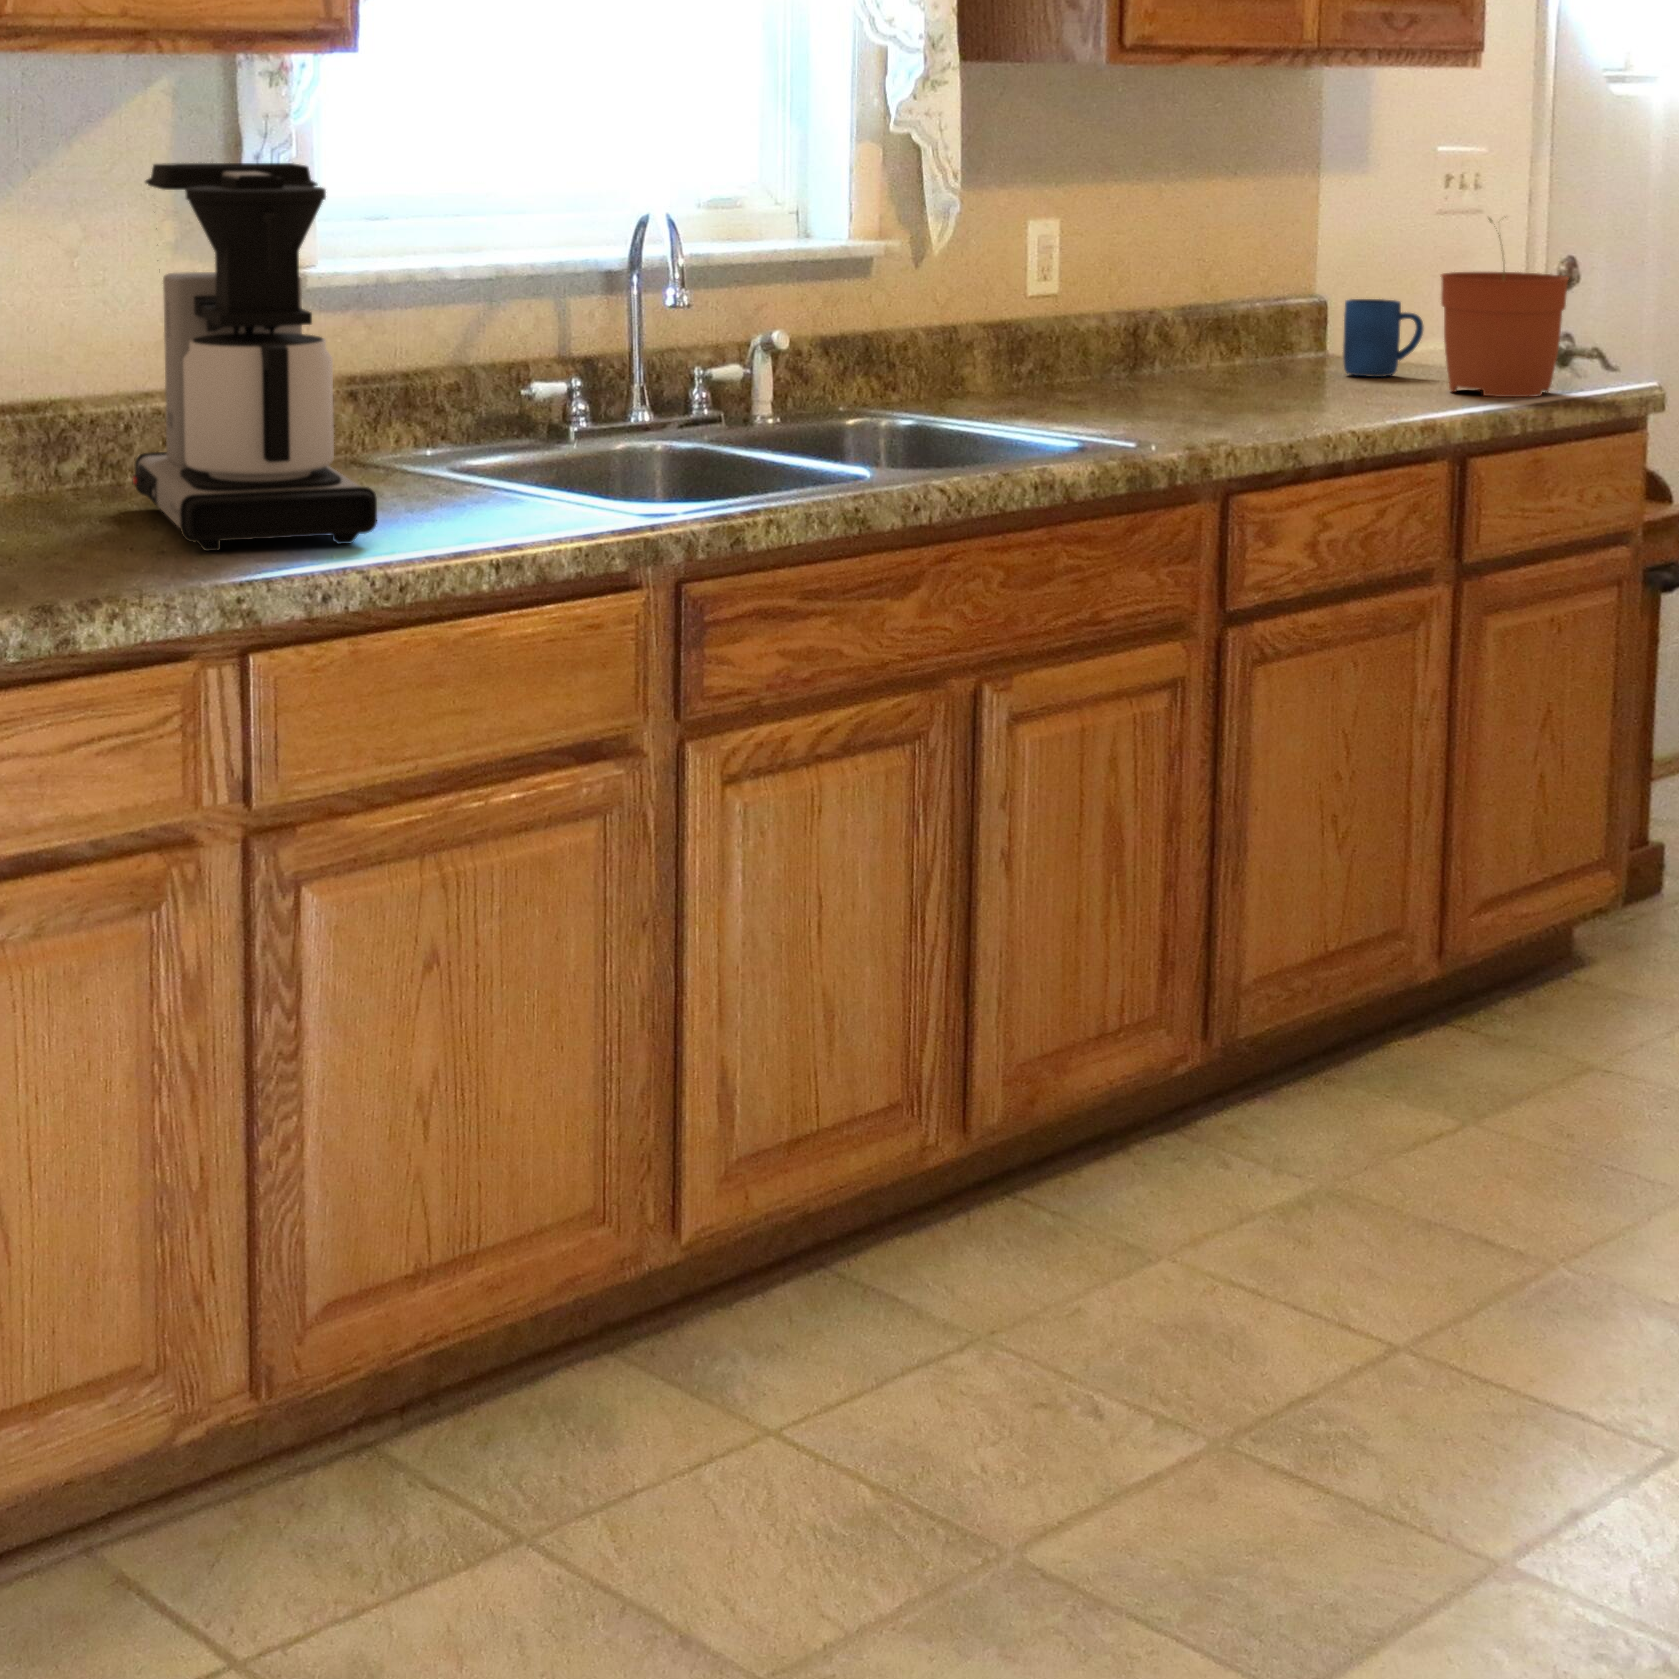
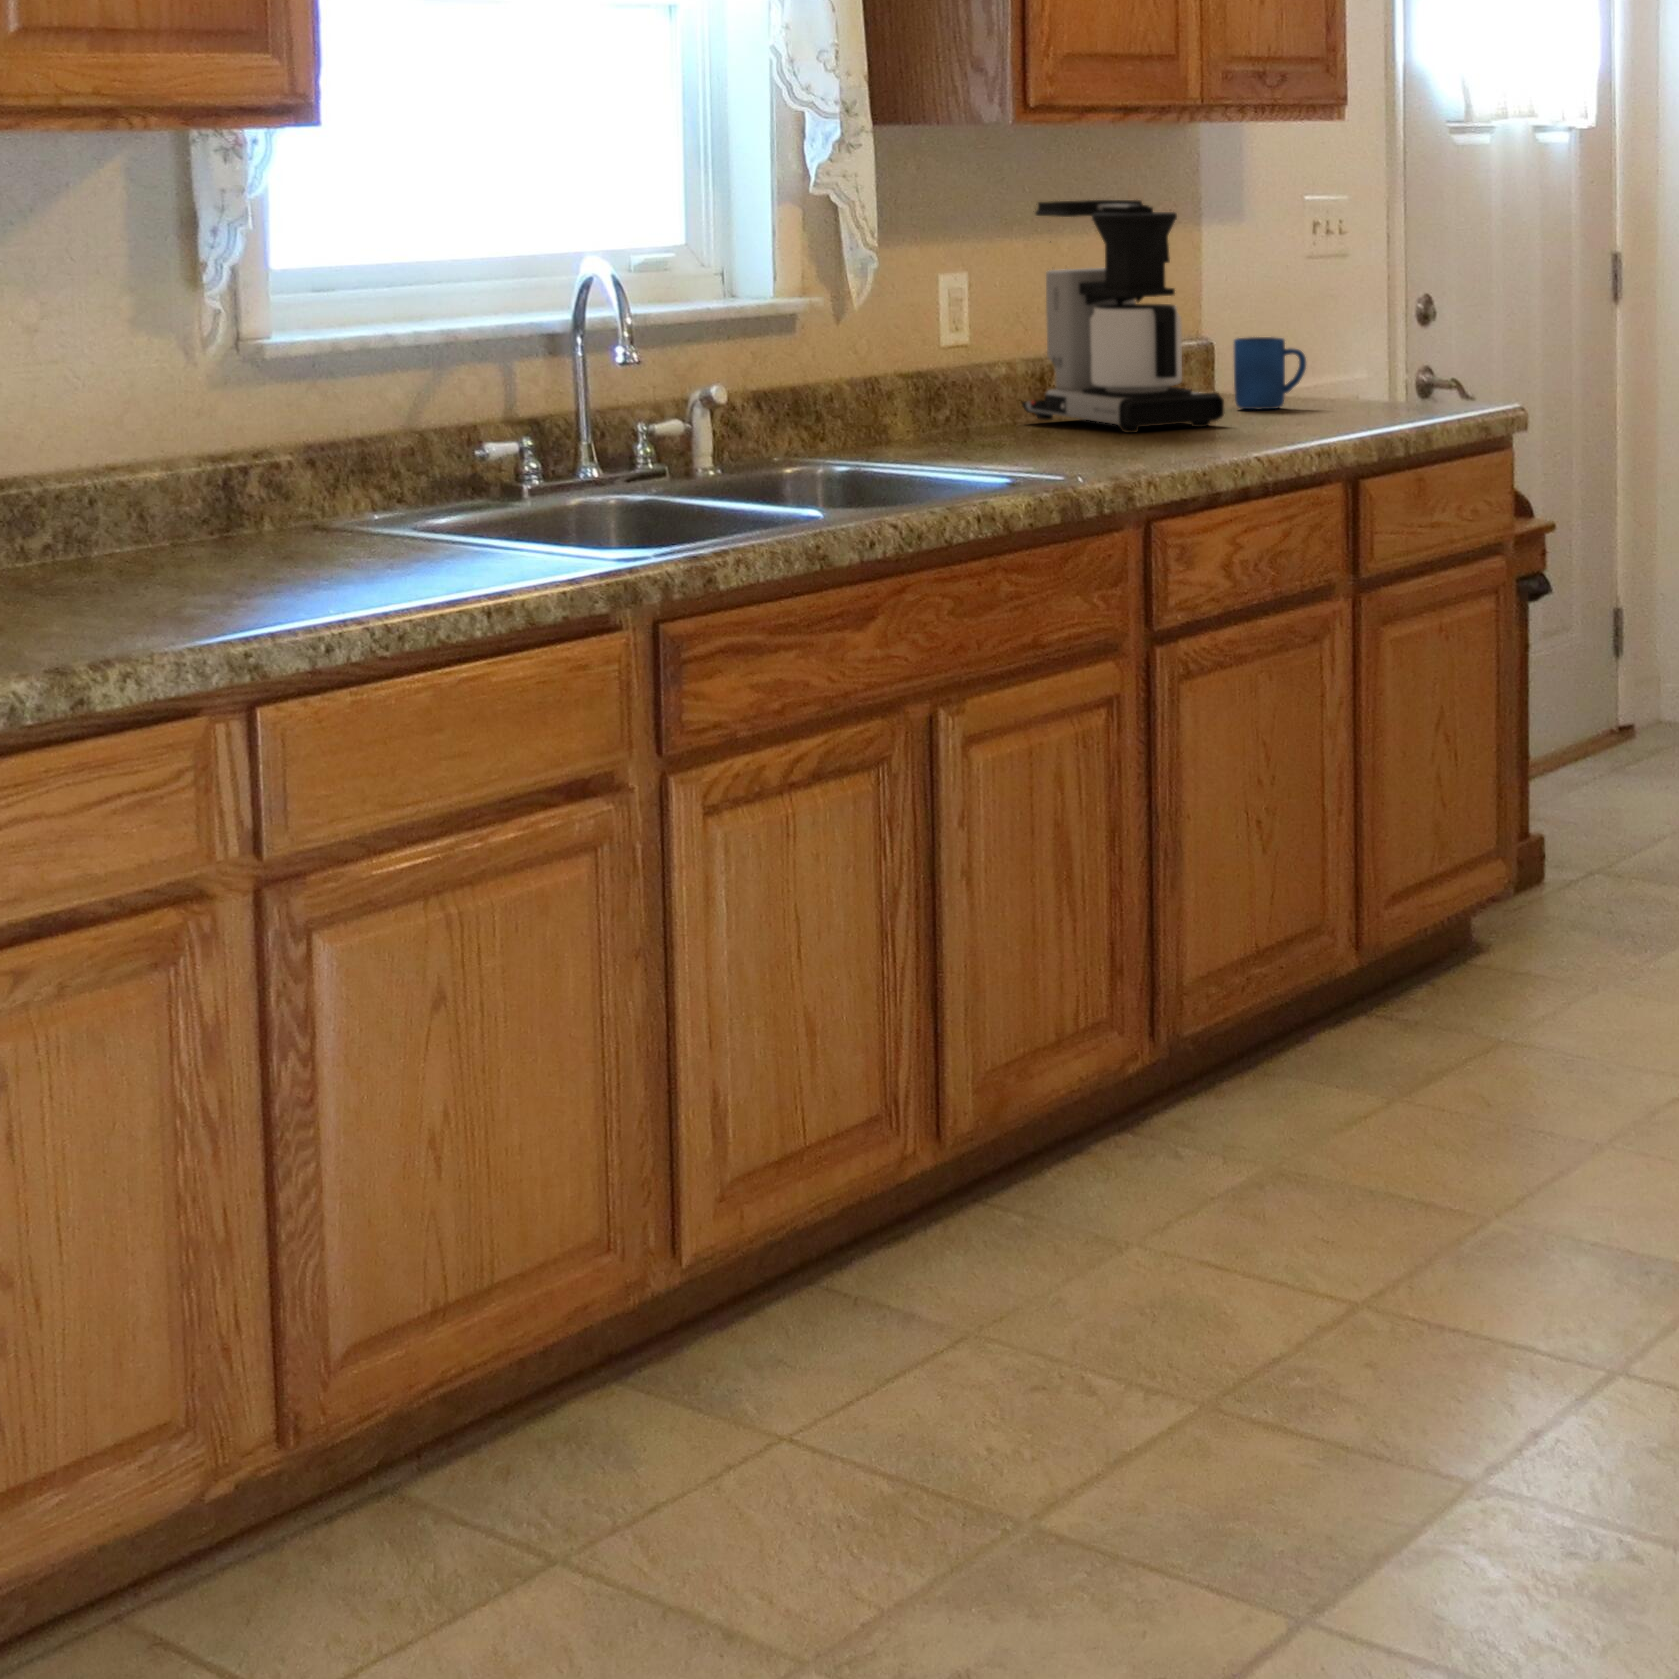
coffee maker: present [132,163,377,551] -> present [1022,200,1224,433]
plant pot: present [1441,218,1569,397] -> none [1322,255,1438,422]

